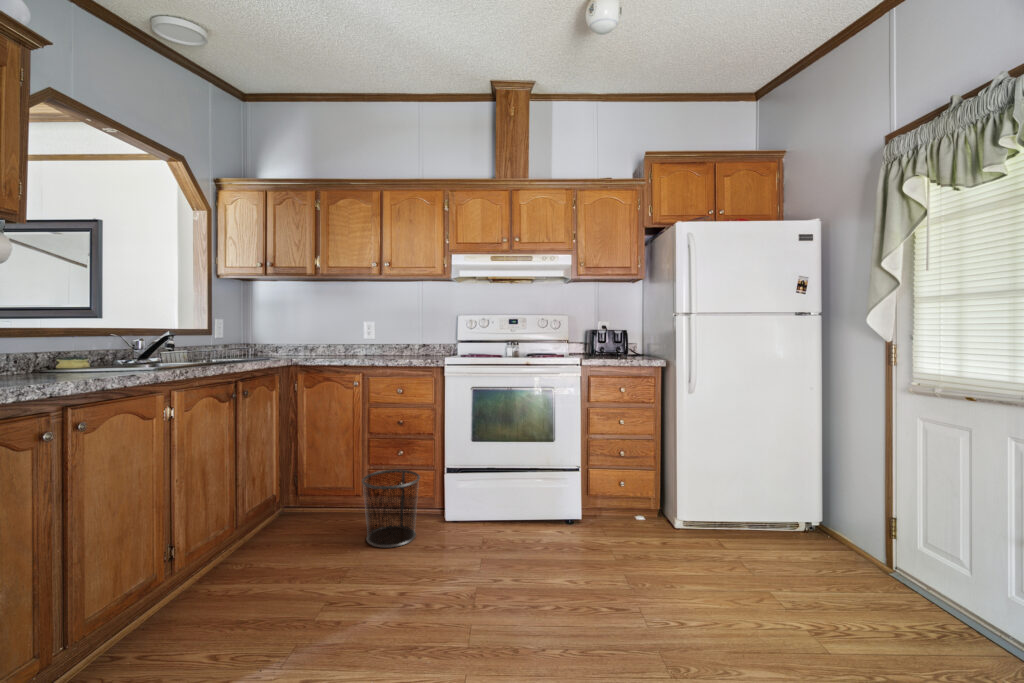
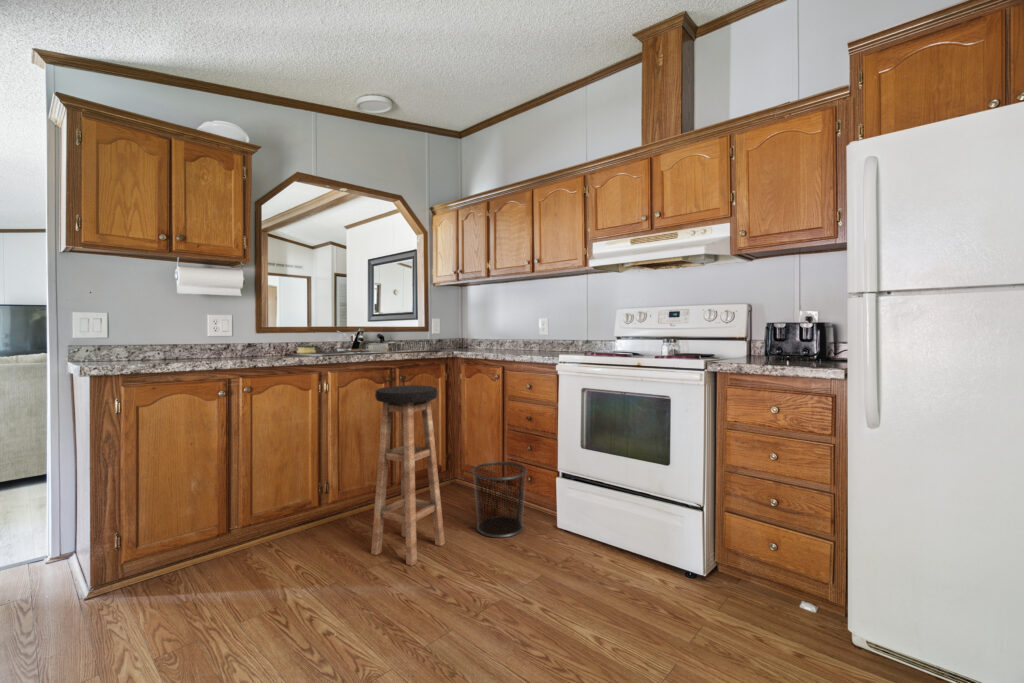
bar stool: none [285,398,360,605] -> present [371,385,445,566]

